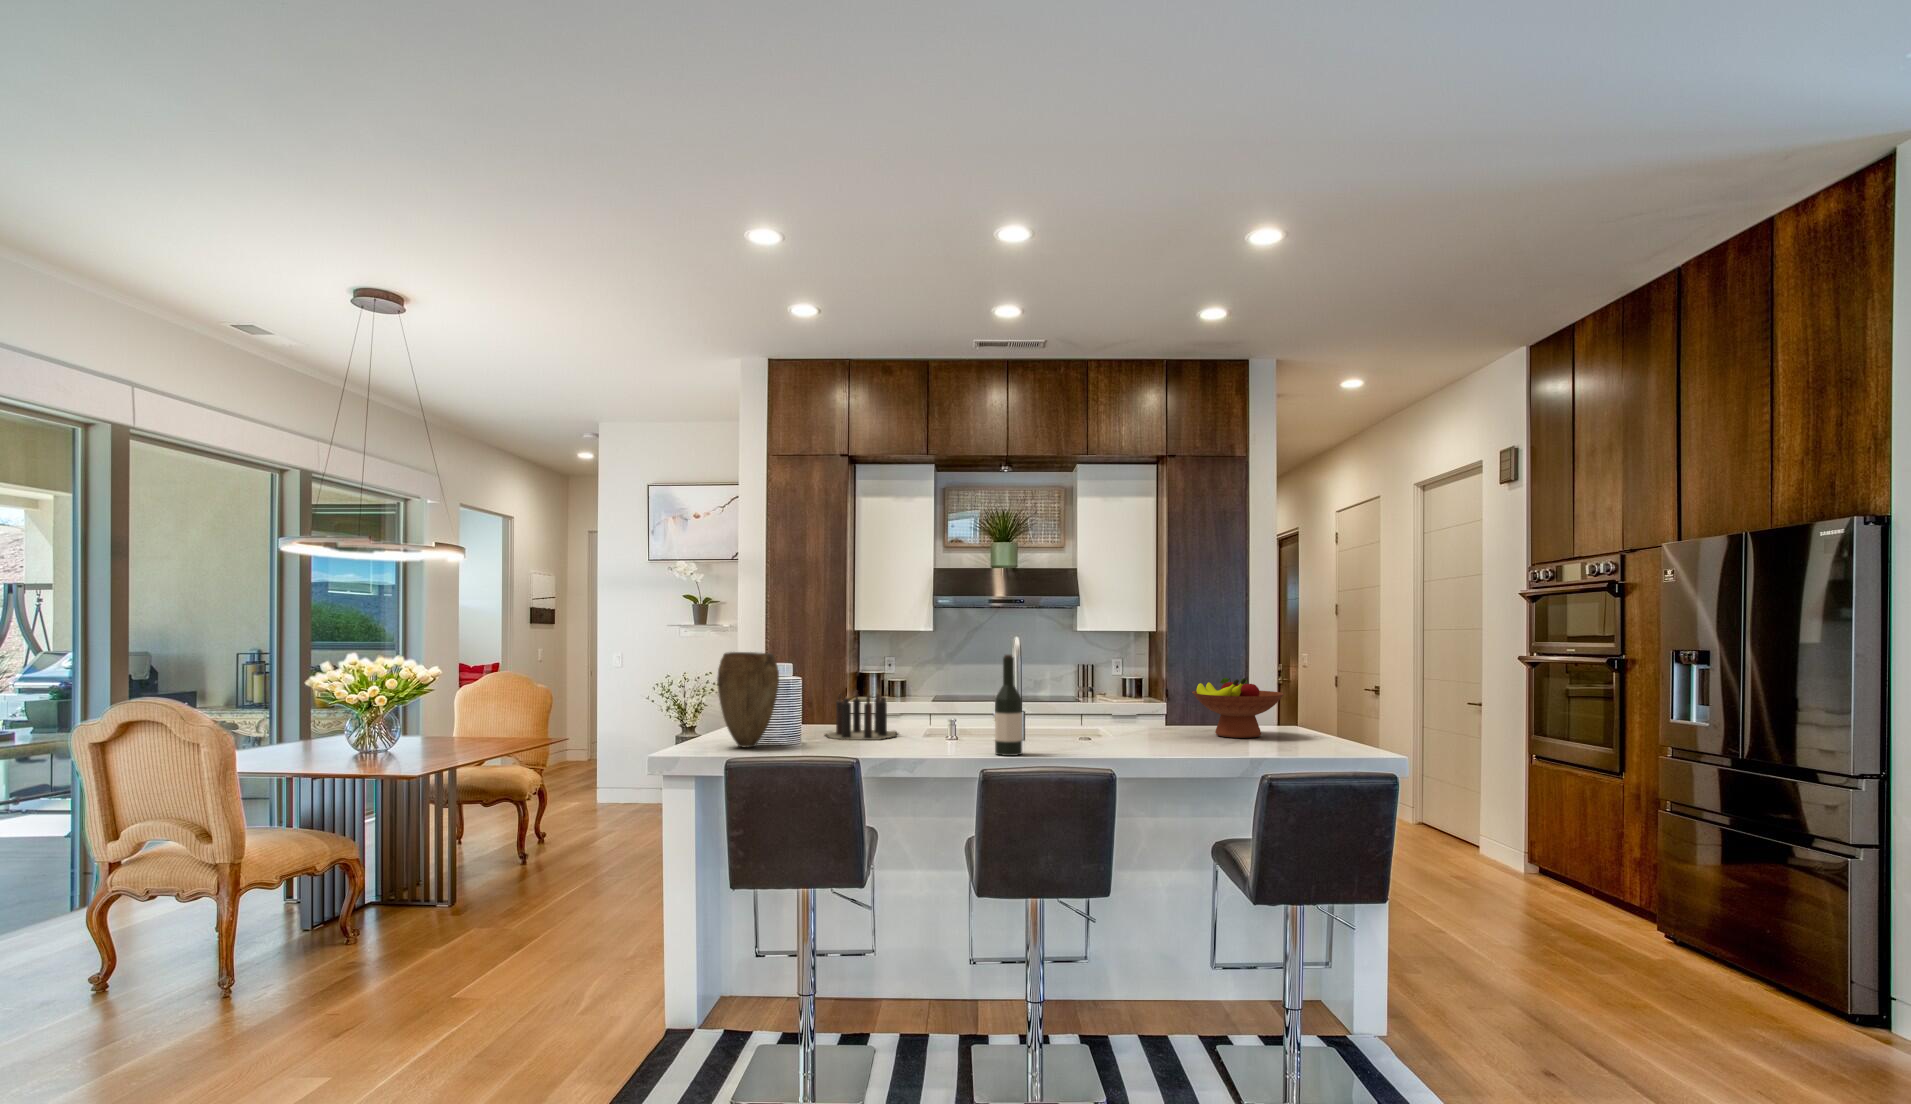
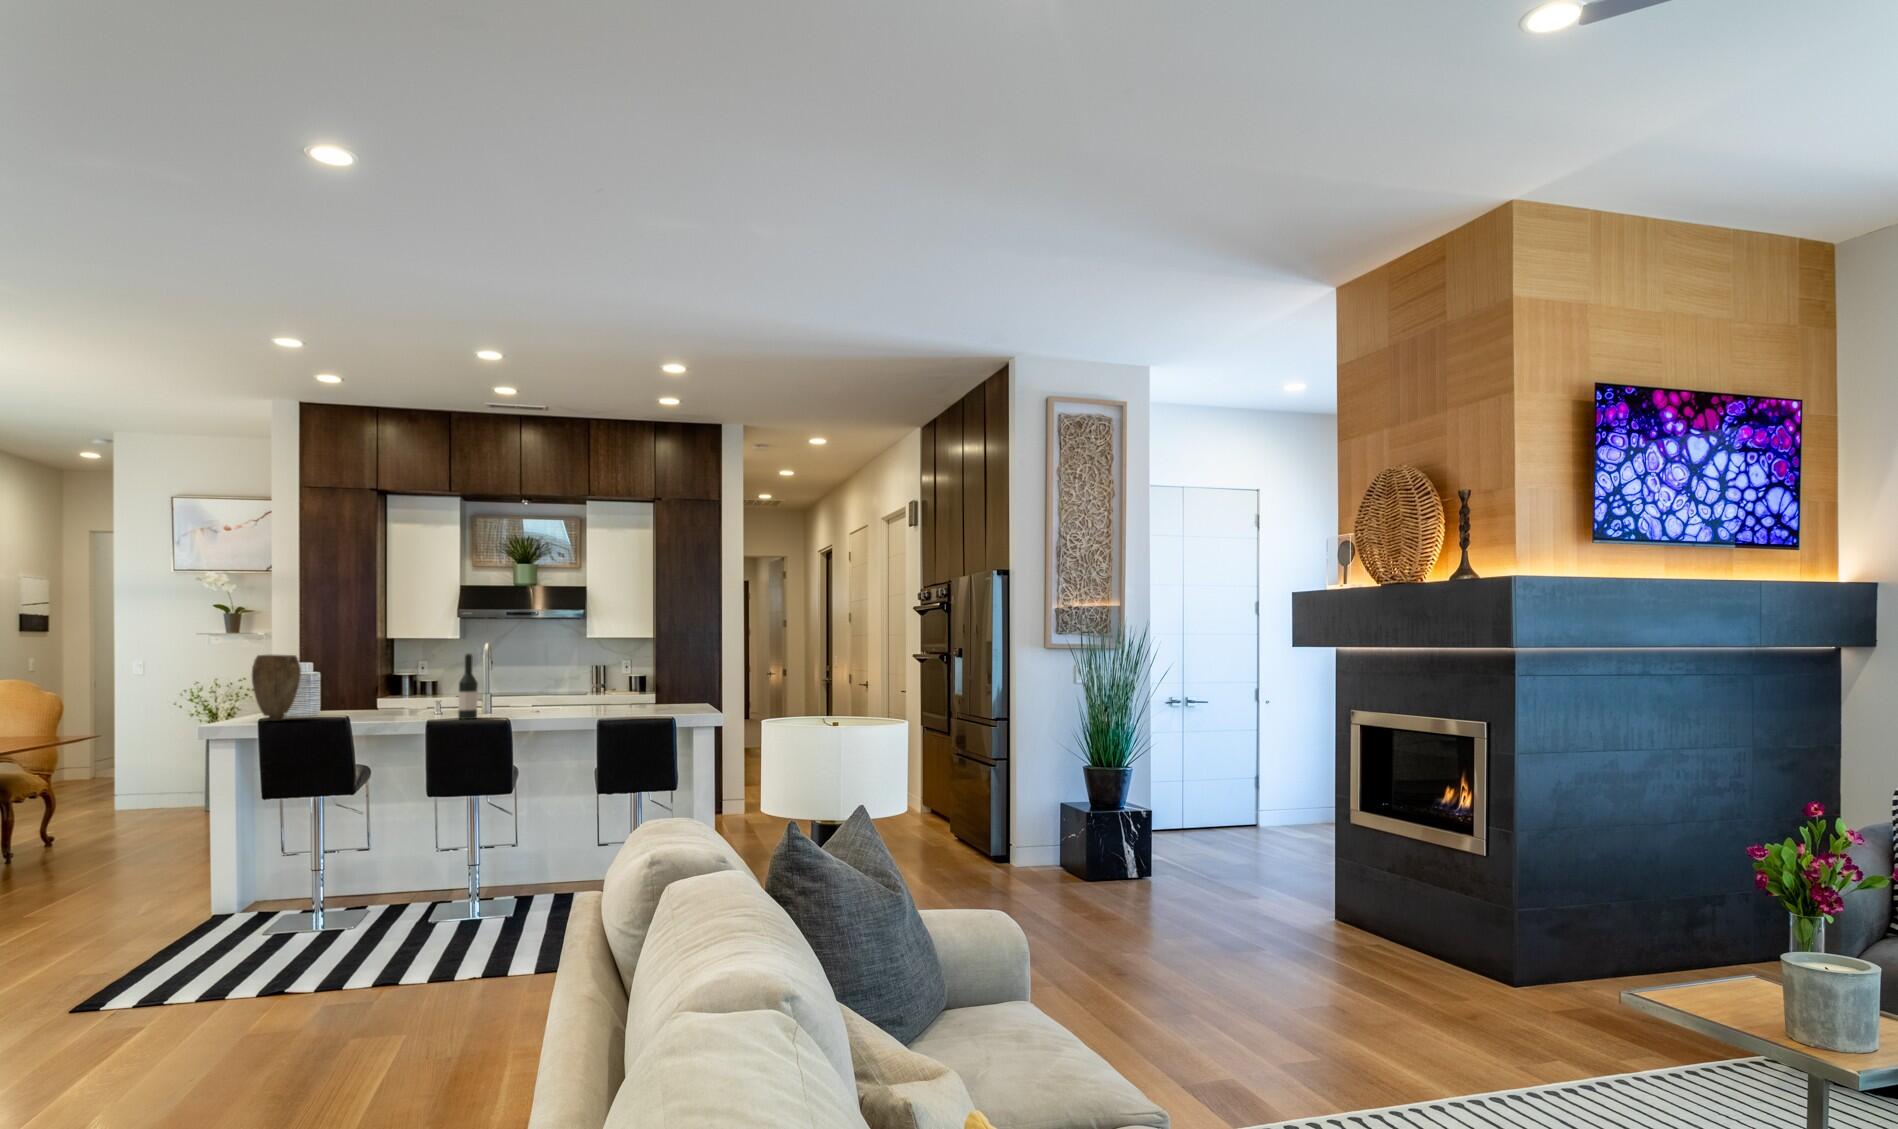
fruit bowl: present [1192,678,1284,738] -> none [618,668,680,708]
candle: present [826,692,896,740] -> none [332,682,410,716]

